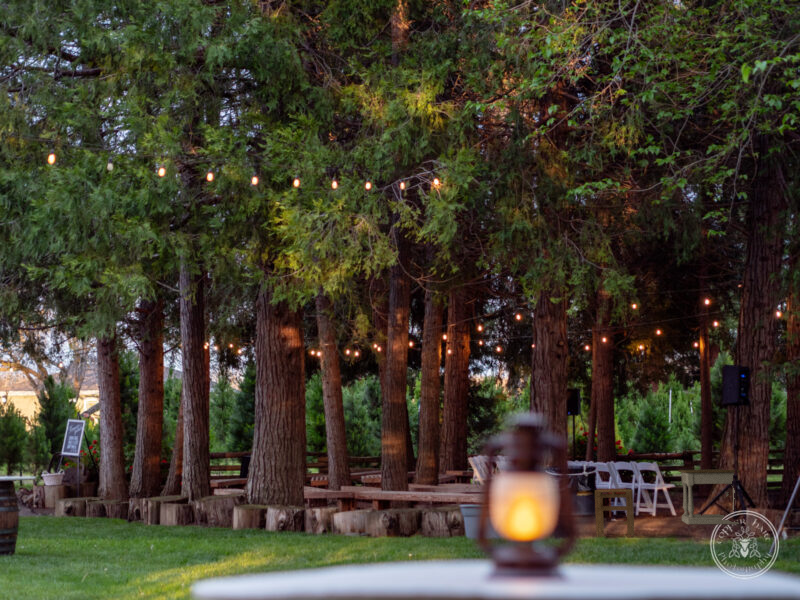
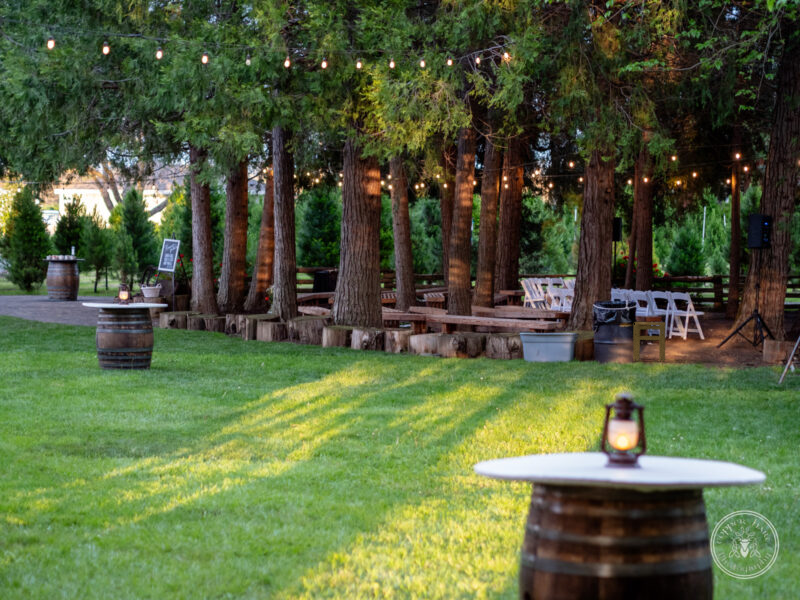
side table: present [679,469,740,524] -> none [706,302,760,350]

